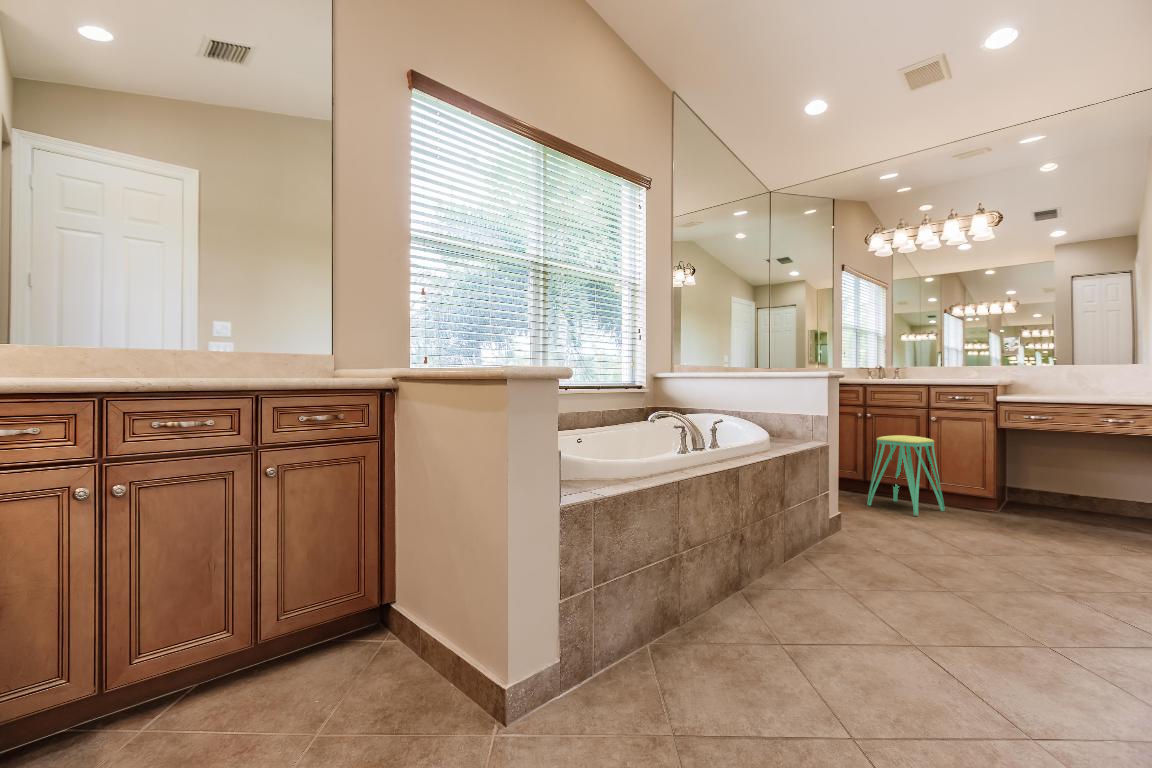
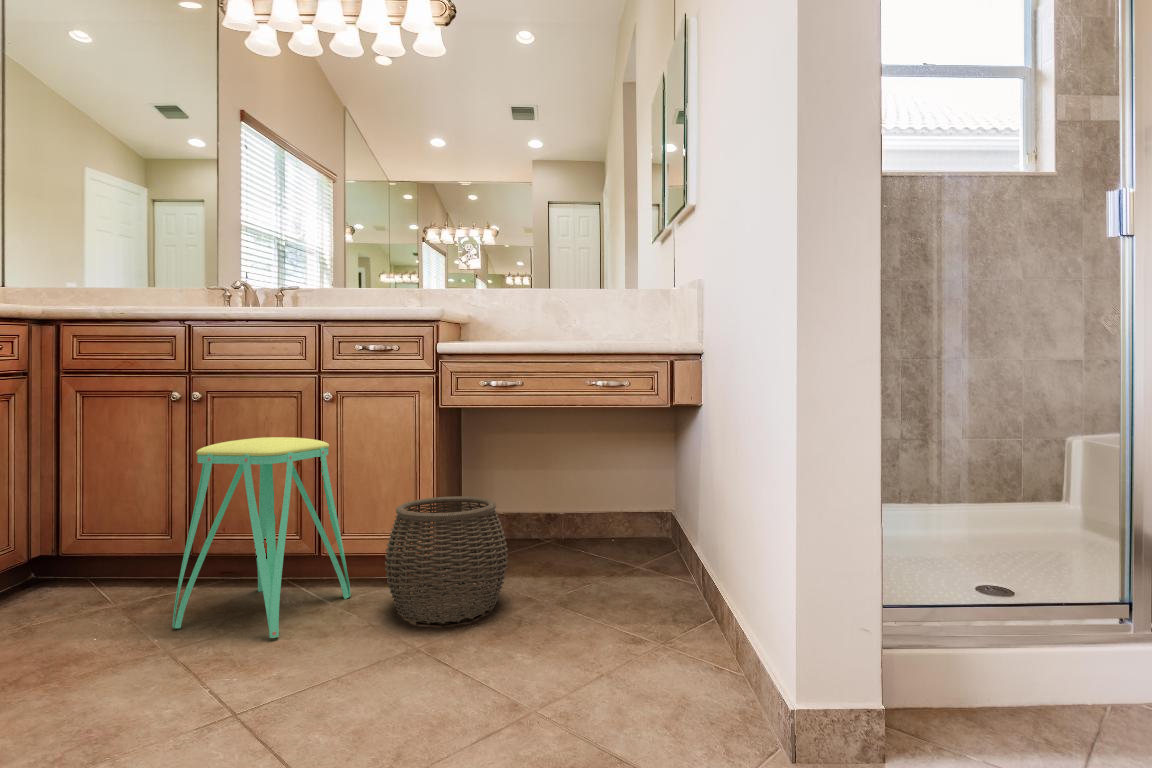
woven basket: none [967,471,1044,529] -> present [385,496,508,624]

